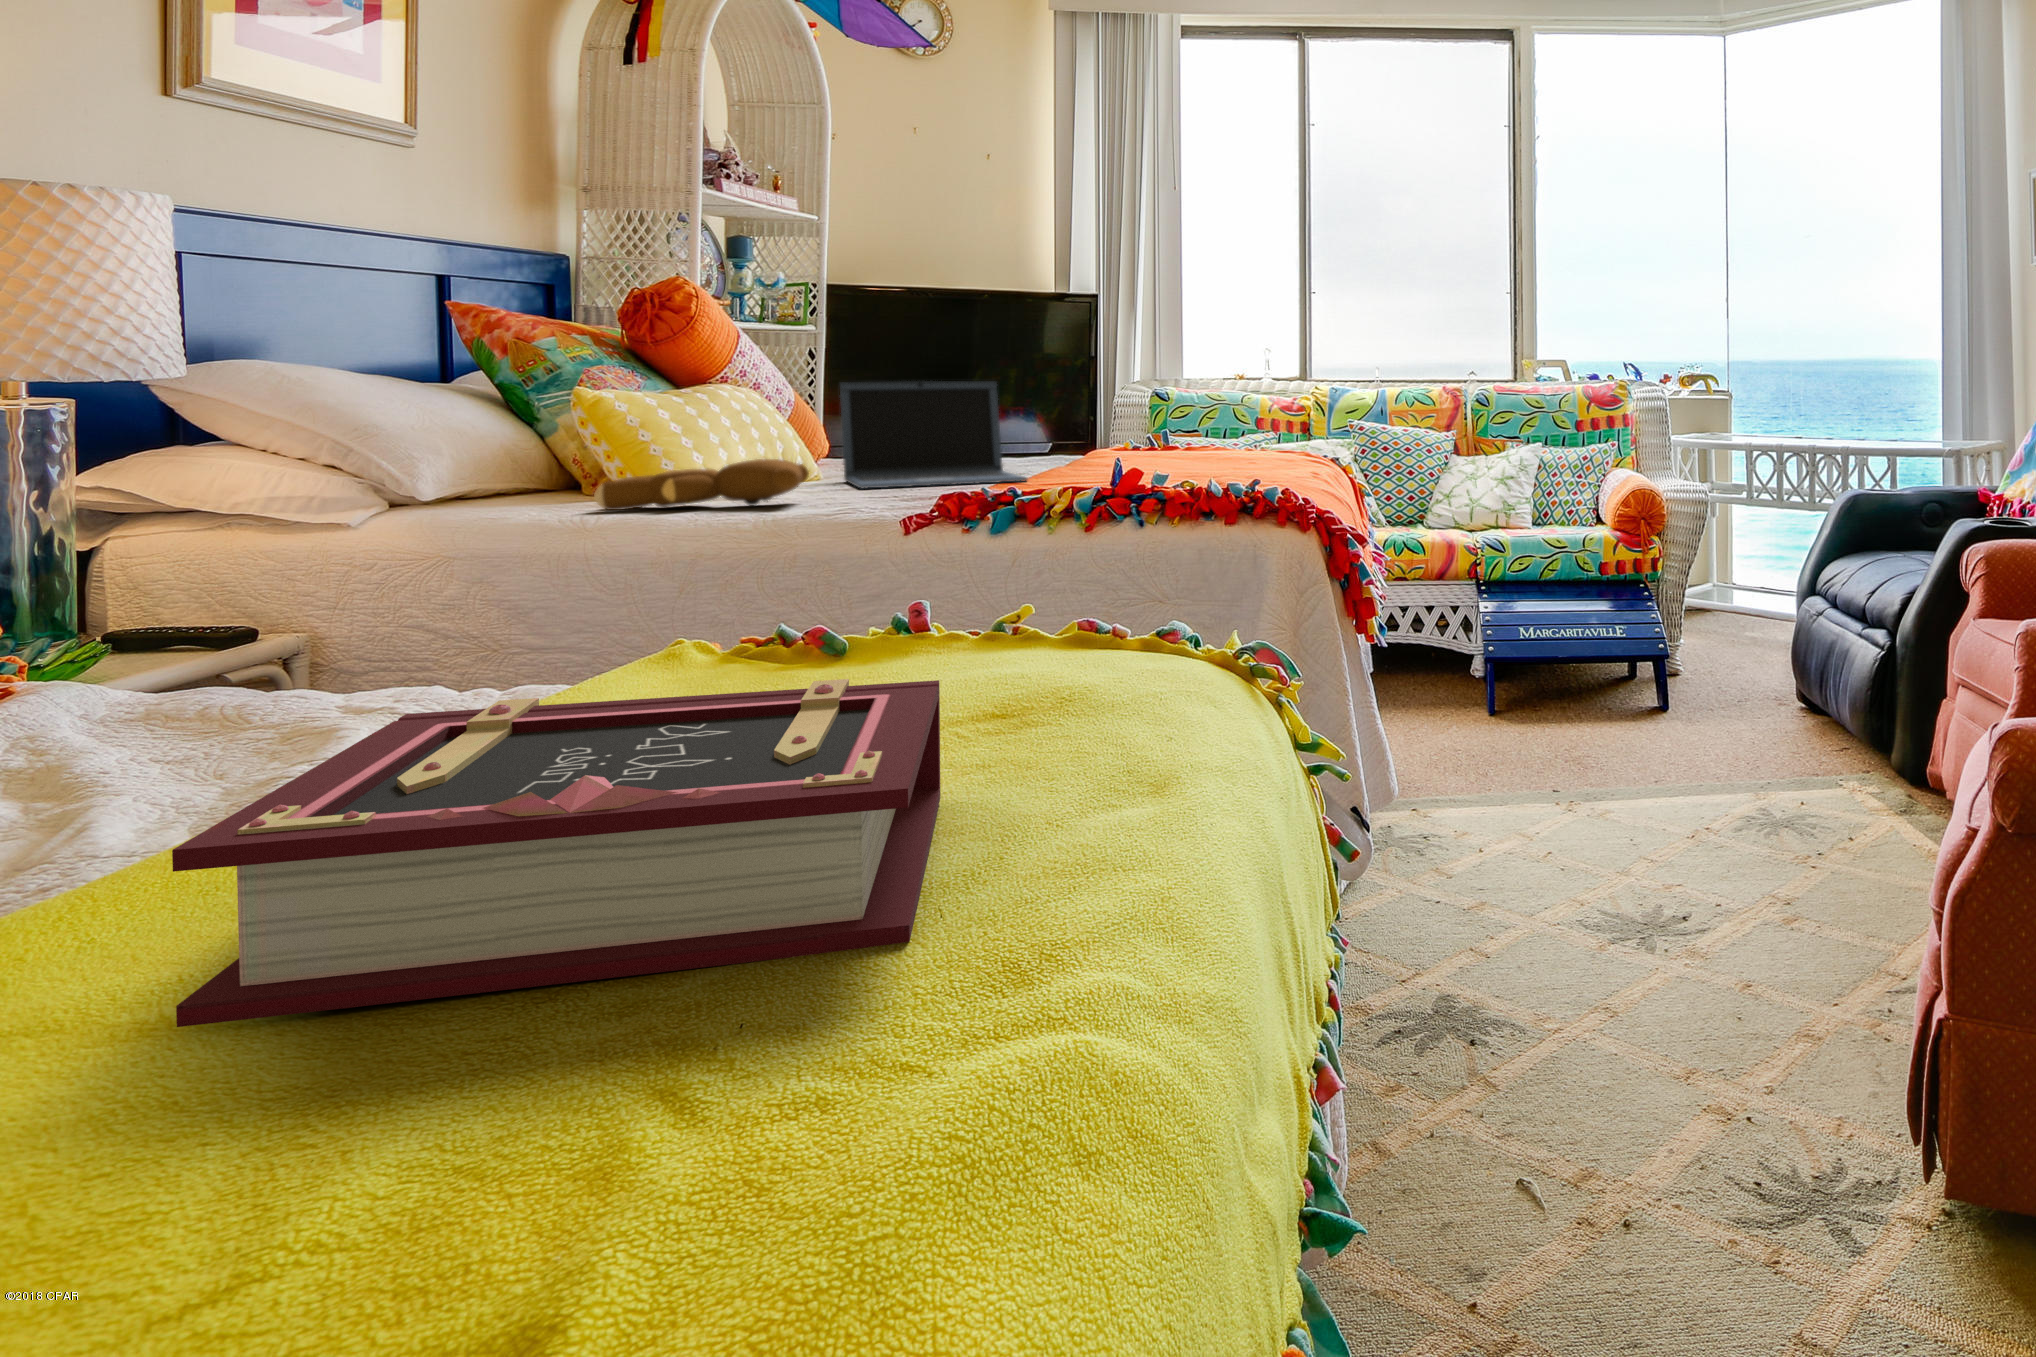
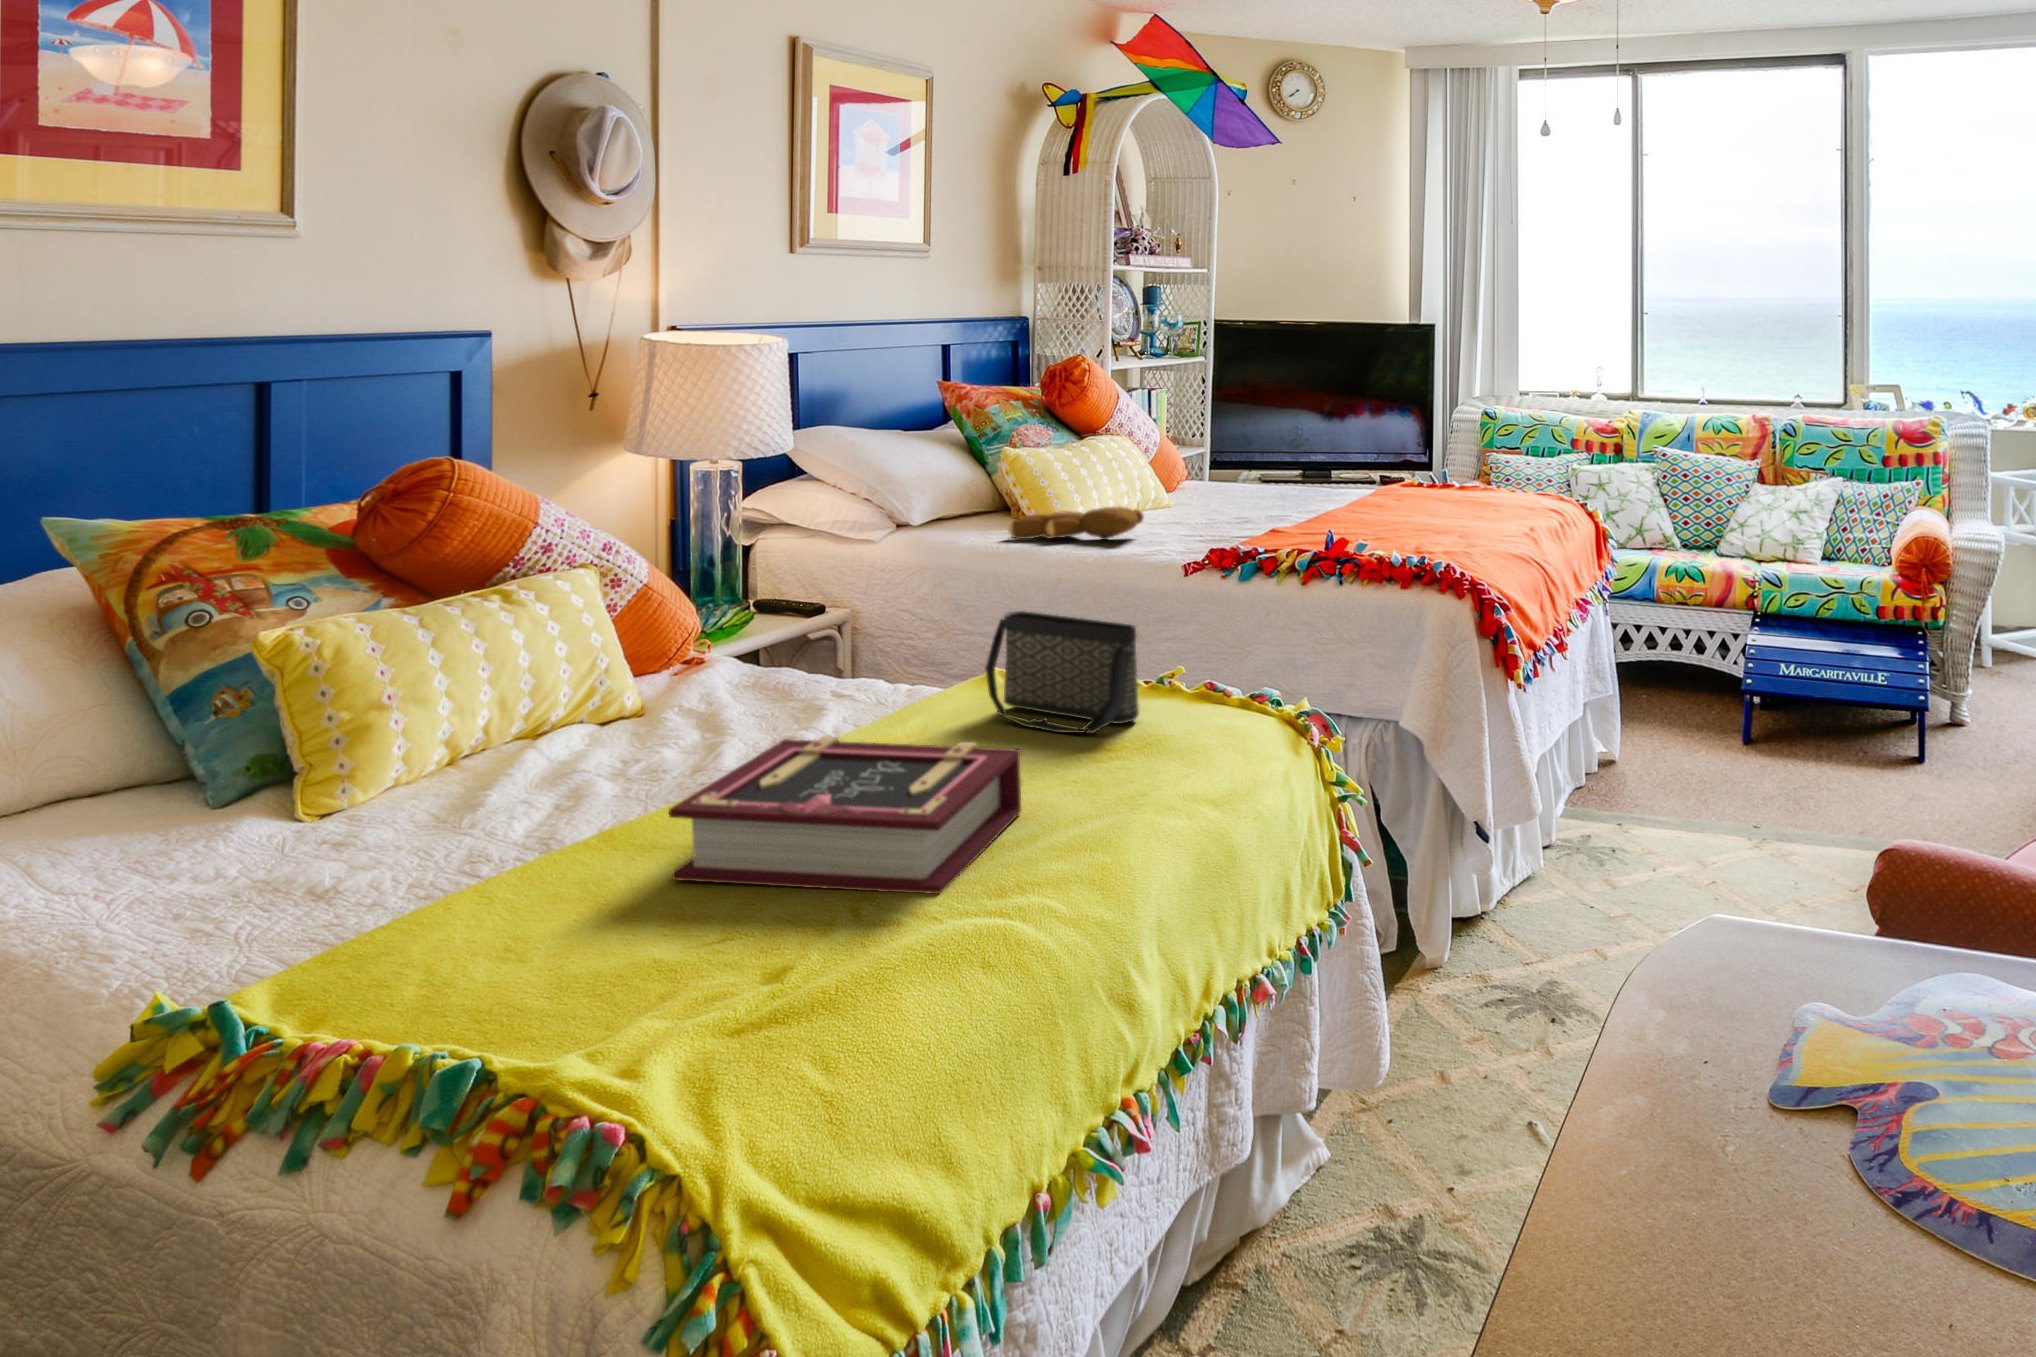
laptop: present [840,381,1027,488] -> none [1188,433,1314,523]
handbag: none [724,521,1007,699] -> present [986,611,1139,733]

